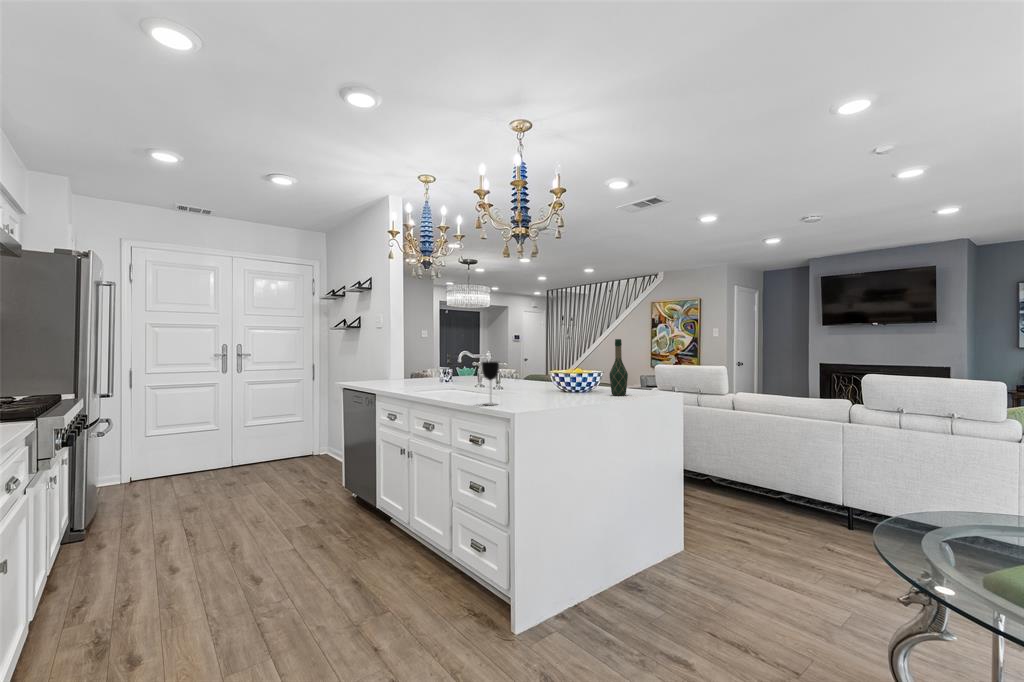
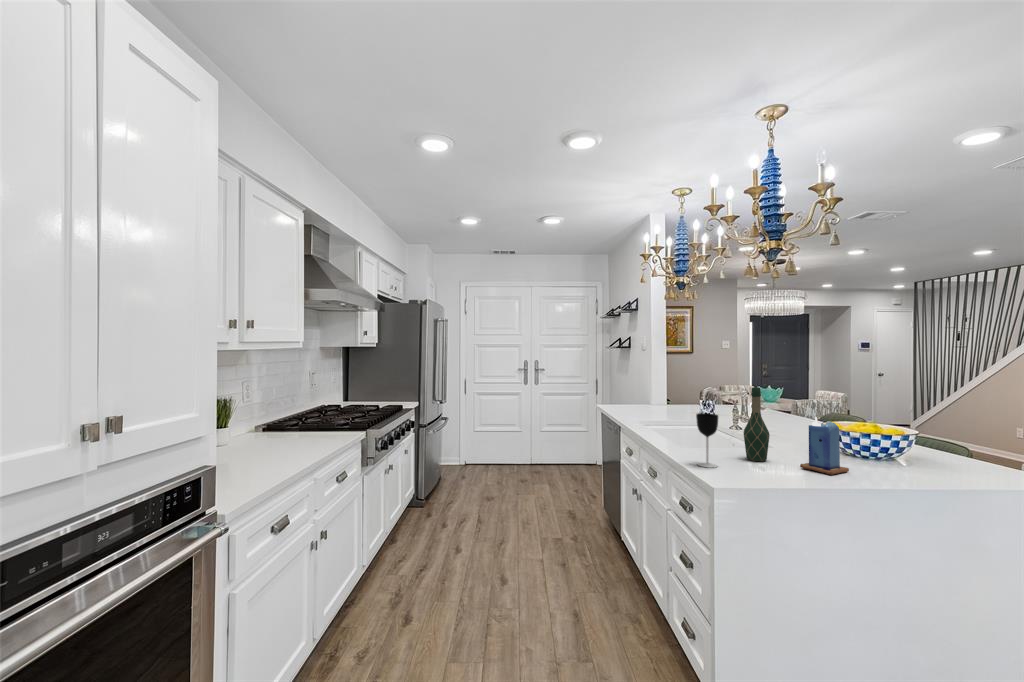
wine bottle: present [609,339,628,395] -> present [744,387,770,461]
candle: none [550,359,578,399] -> present [800,417,849,475]

